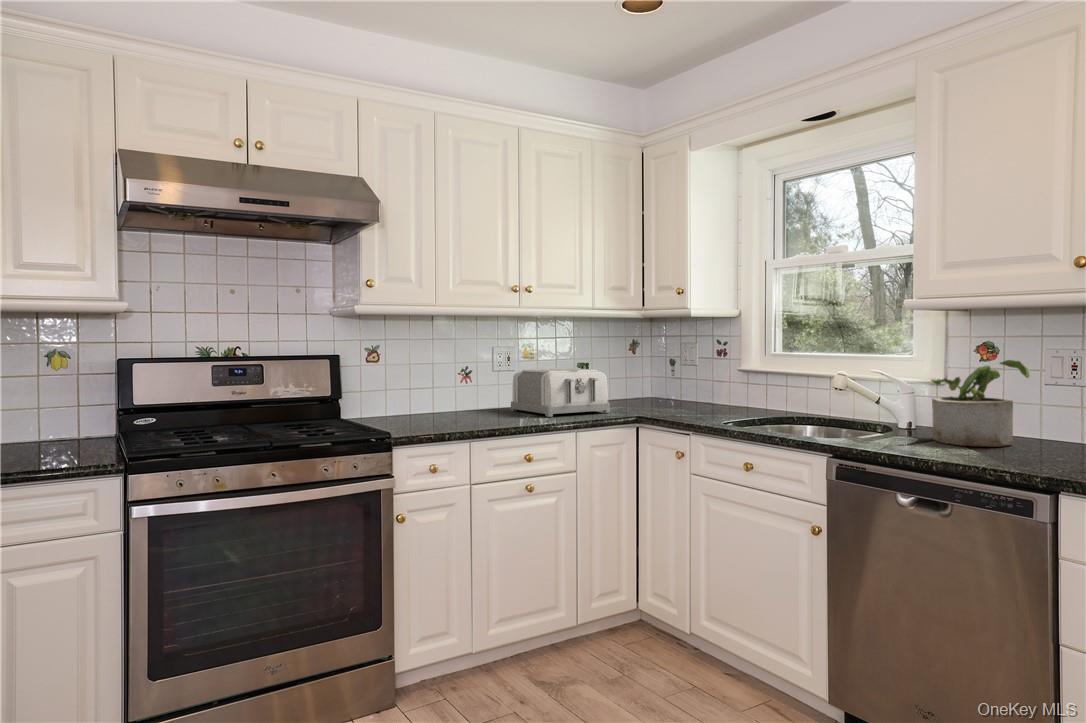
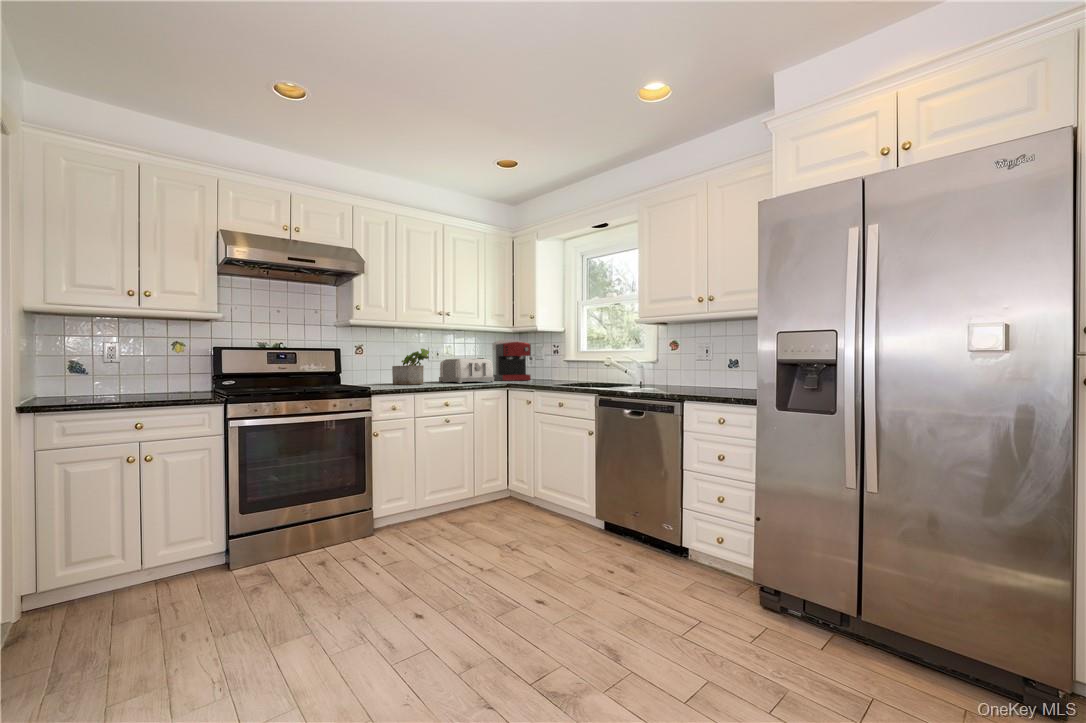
coffee maker: none [602,331,673,406] -> present [492,339,531,381]
potted plant: present [931,360,1029,447] -> present [392,349,429,385]

